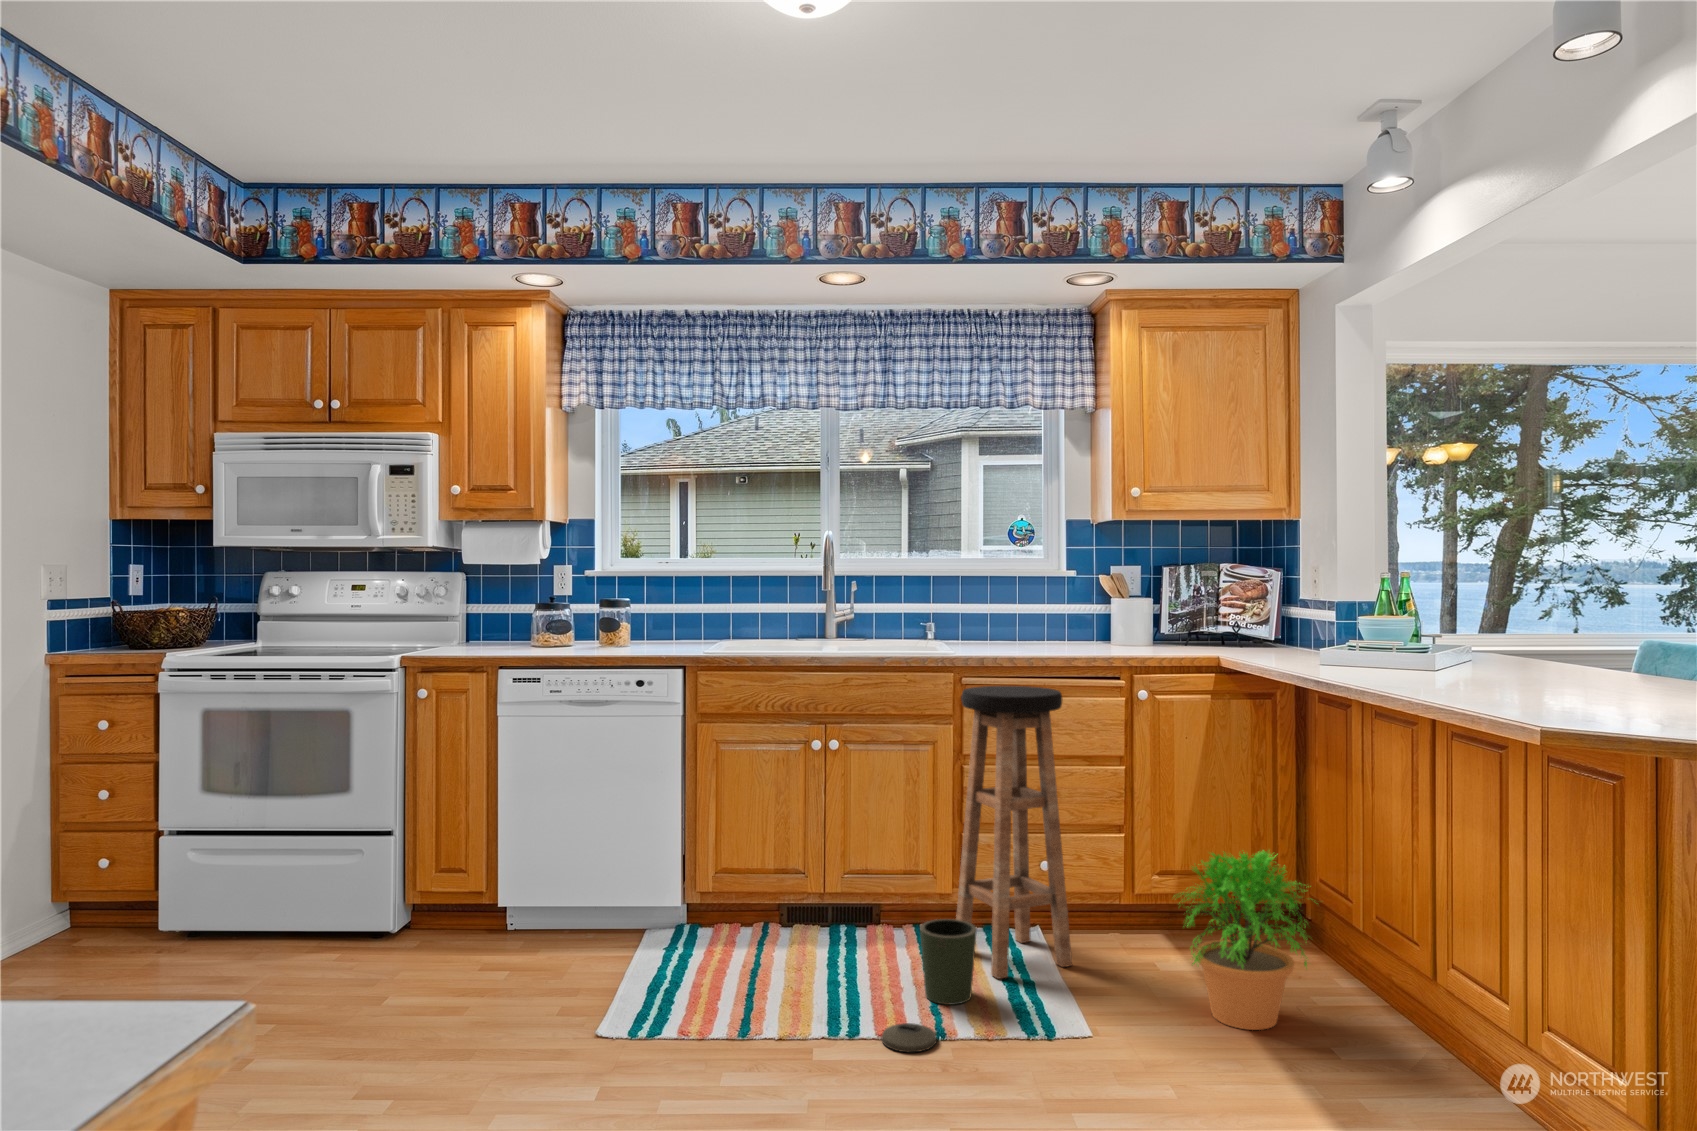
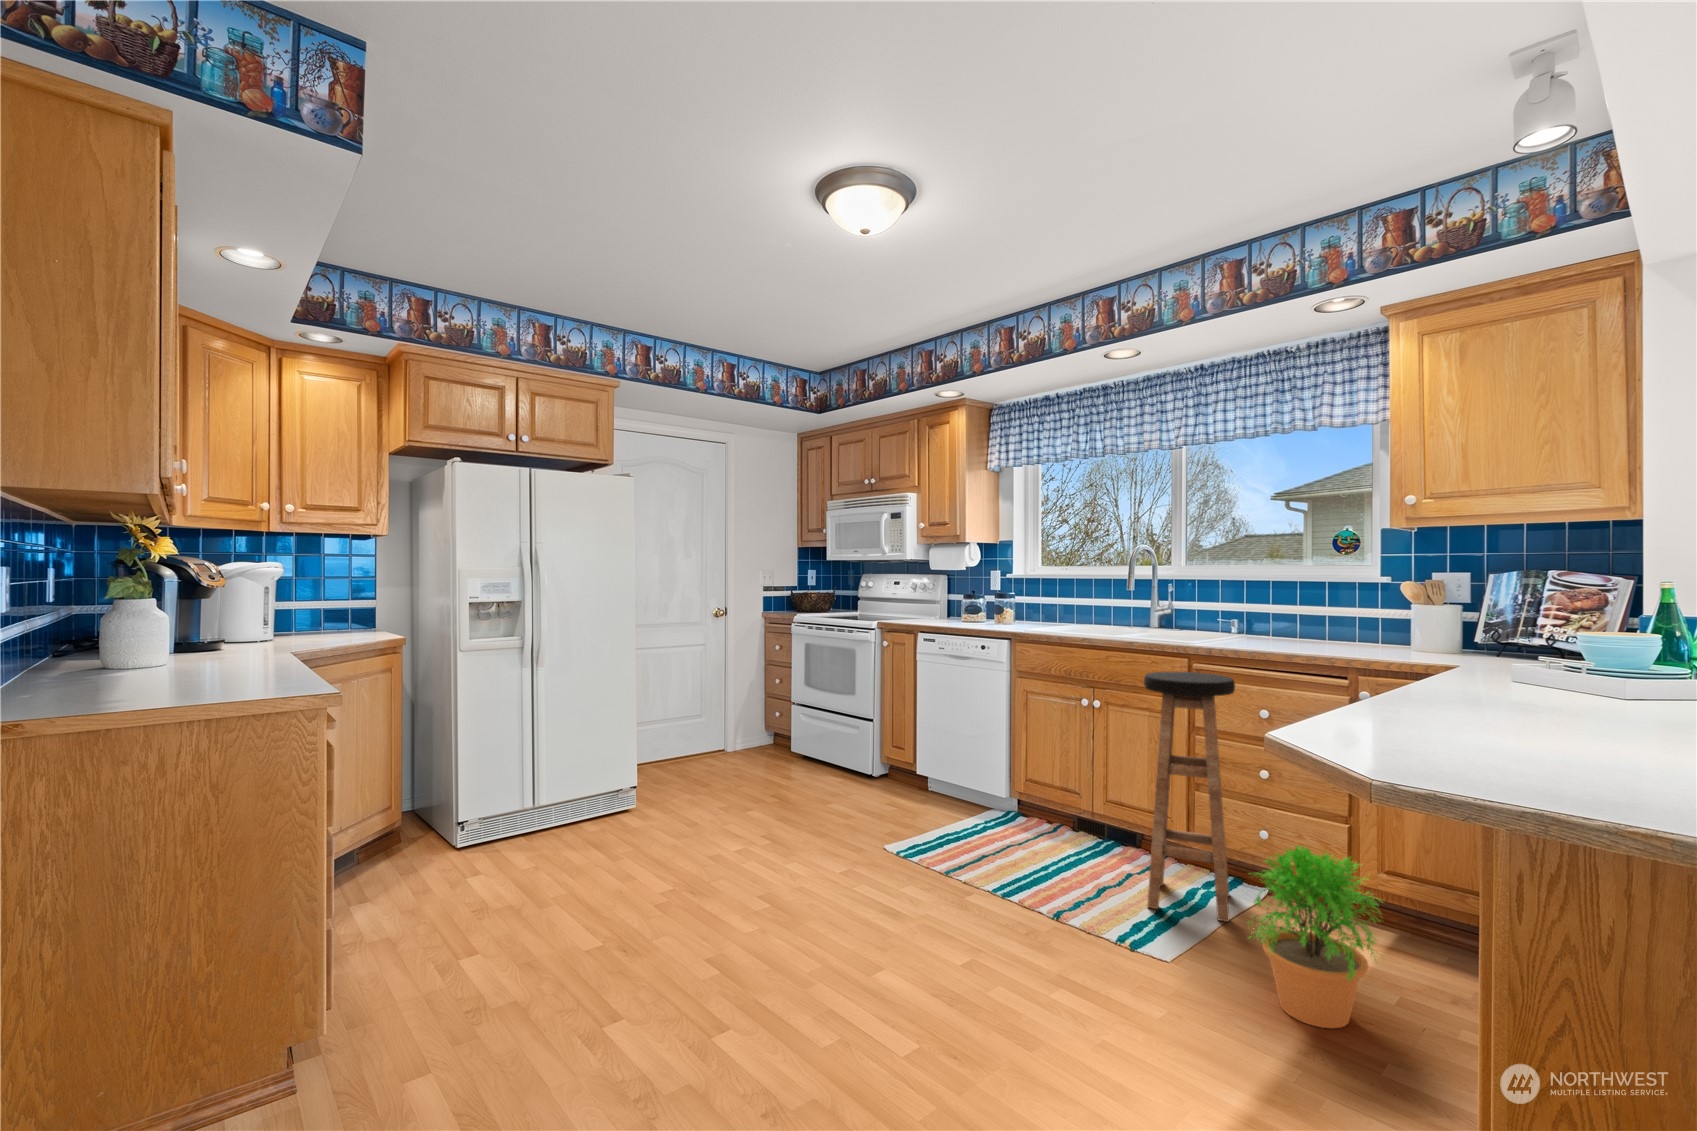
trash can: present [882,919,977,1052] -> none [995,843,1114,922]

